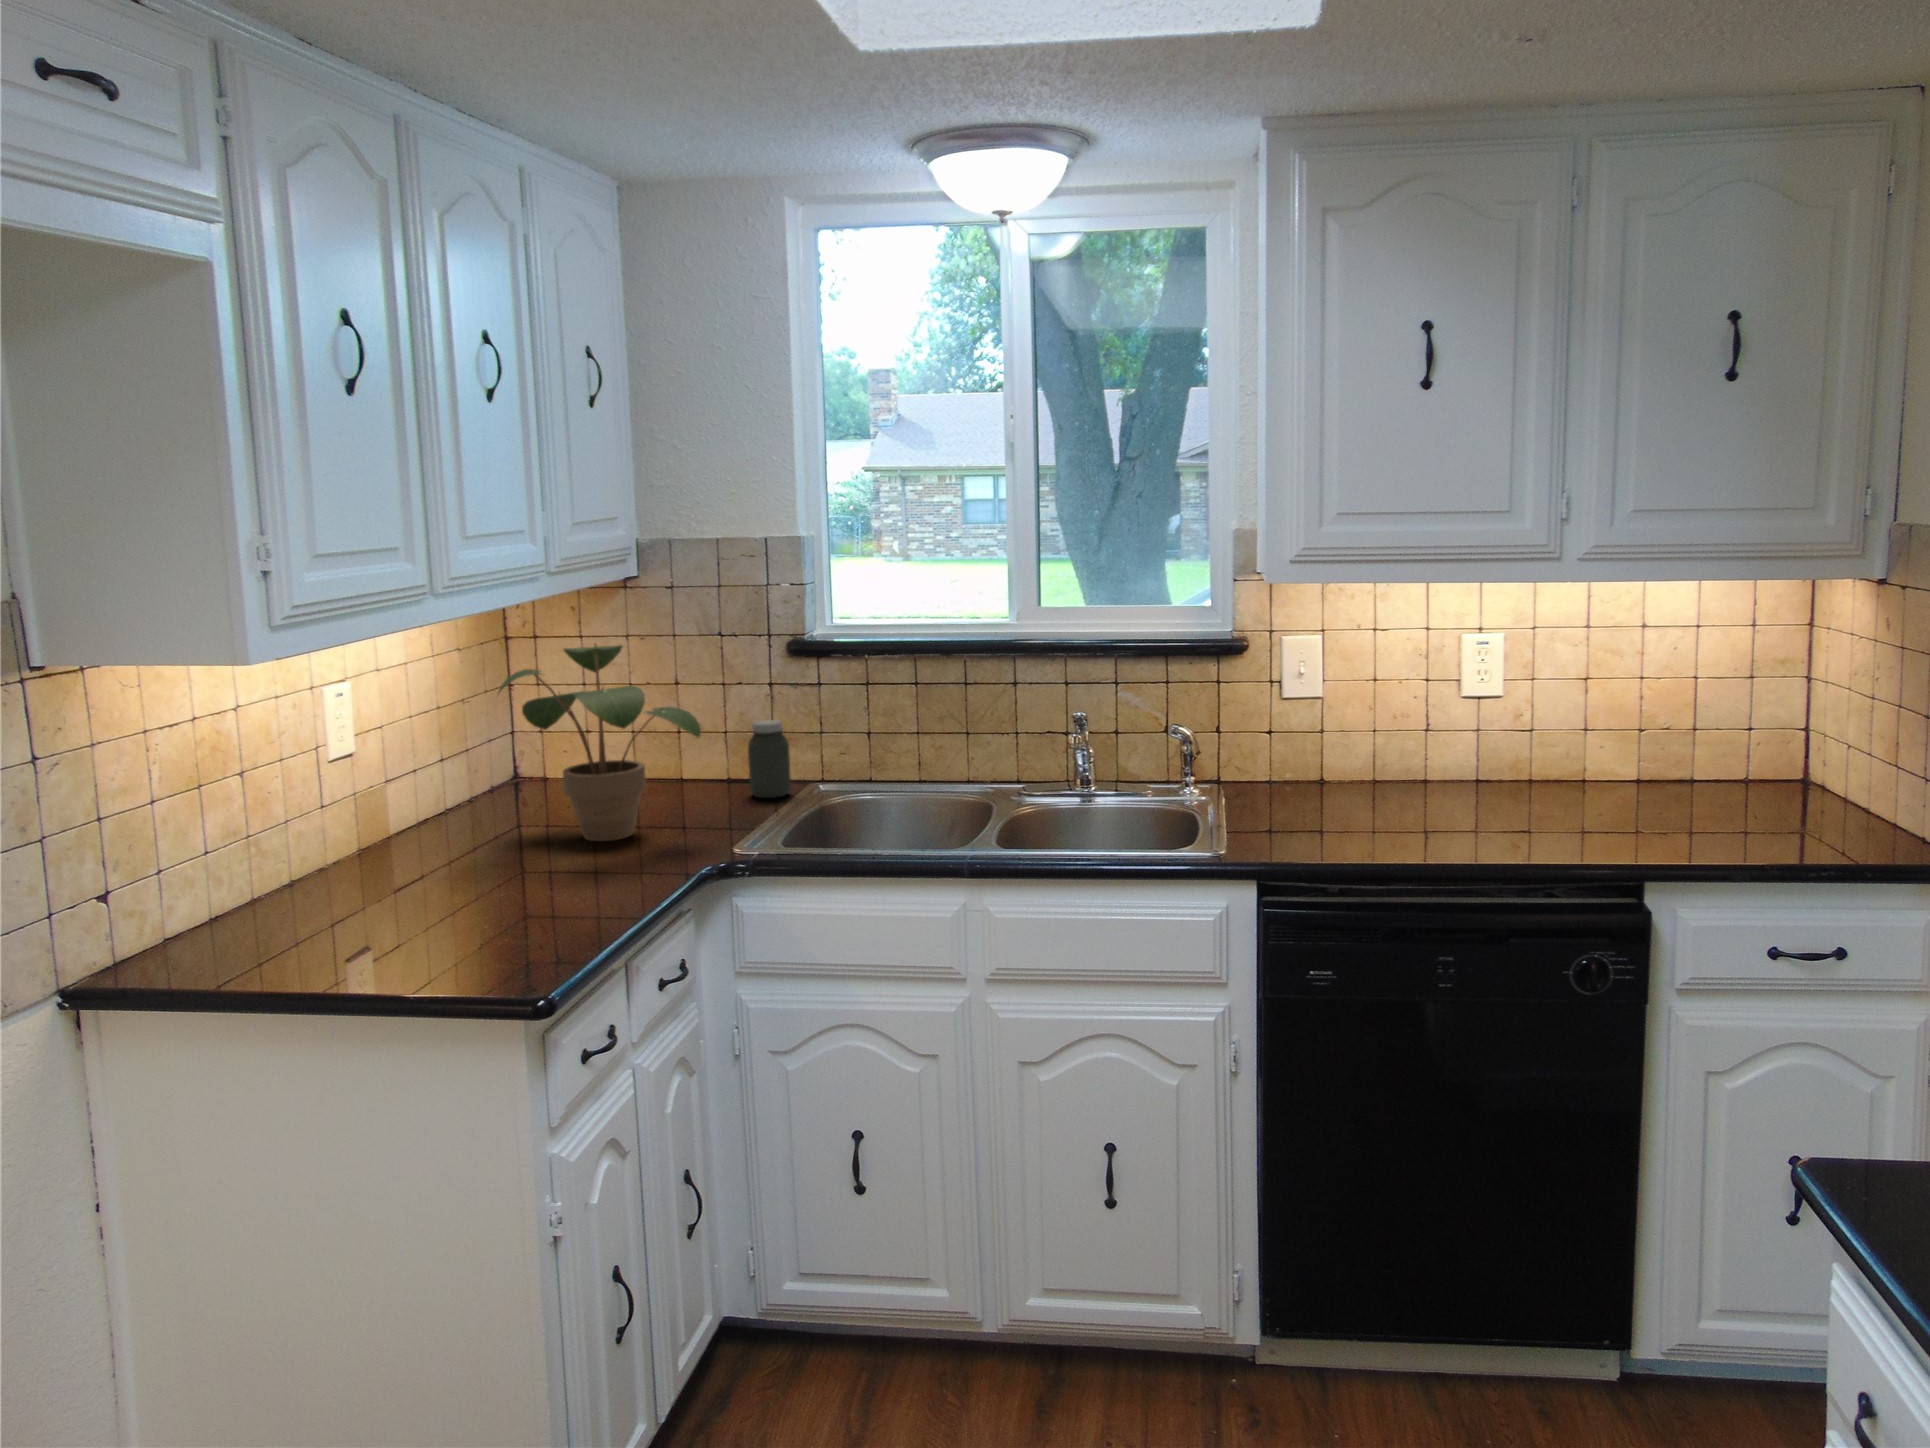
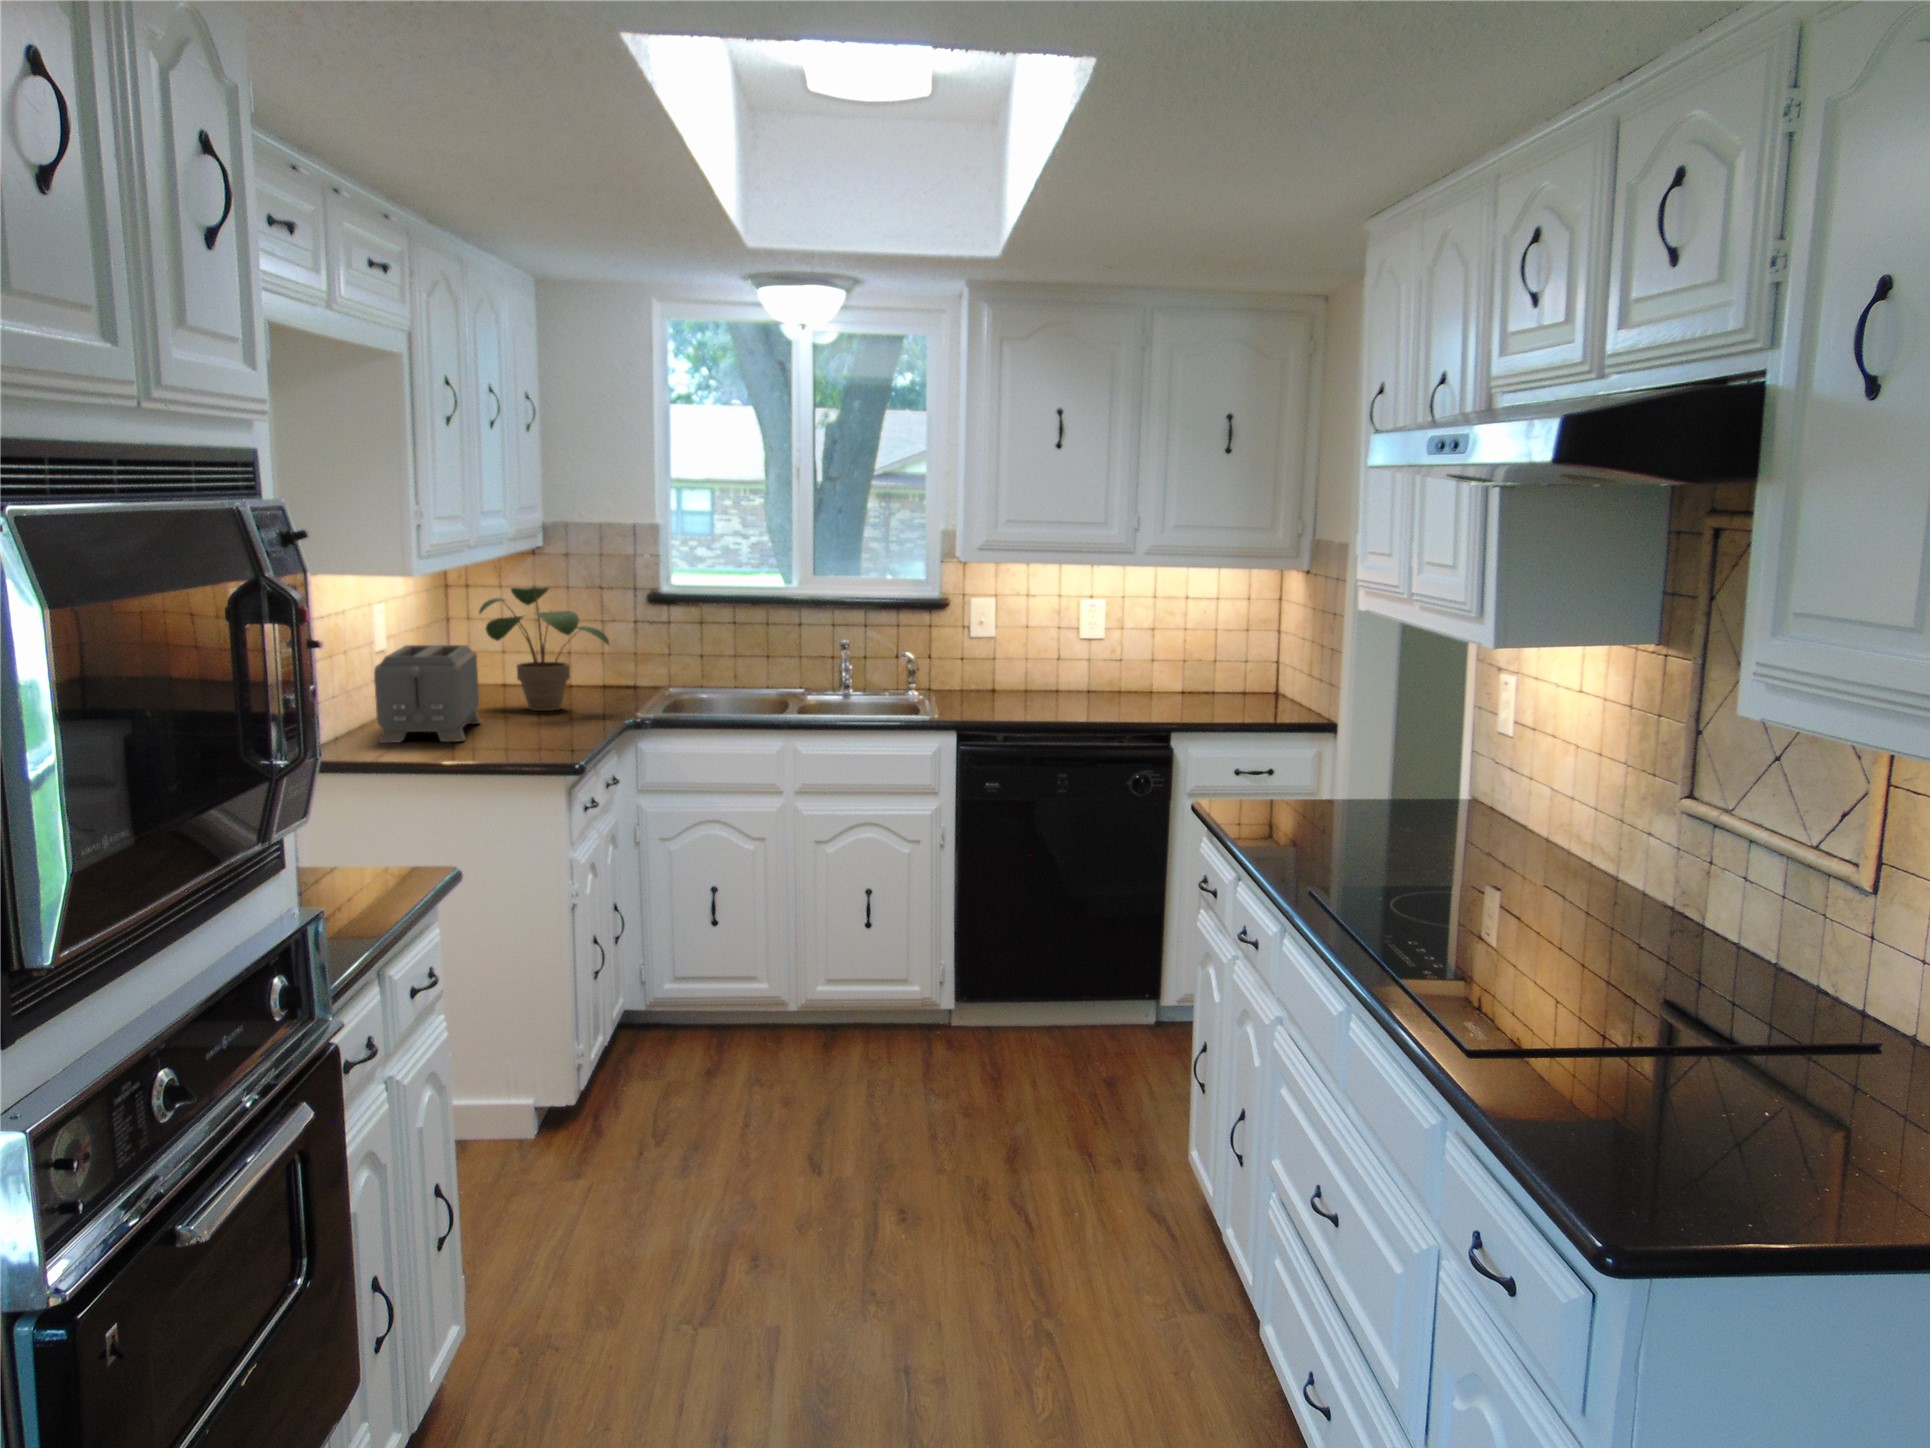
jar: present [748,720,791,798] -> none [623,644,651,695]
toaster: none [260,754,482,936] -> present [374,645,481,743]

